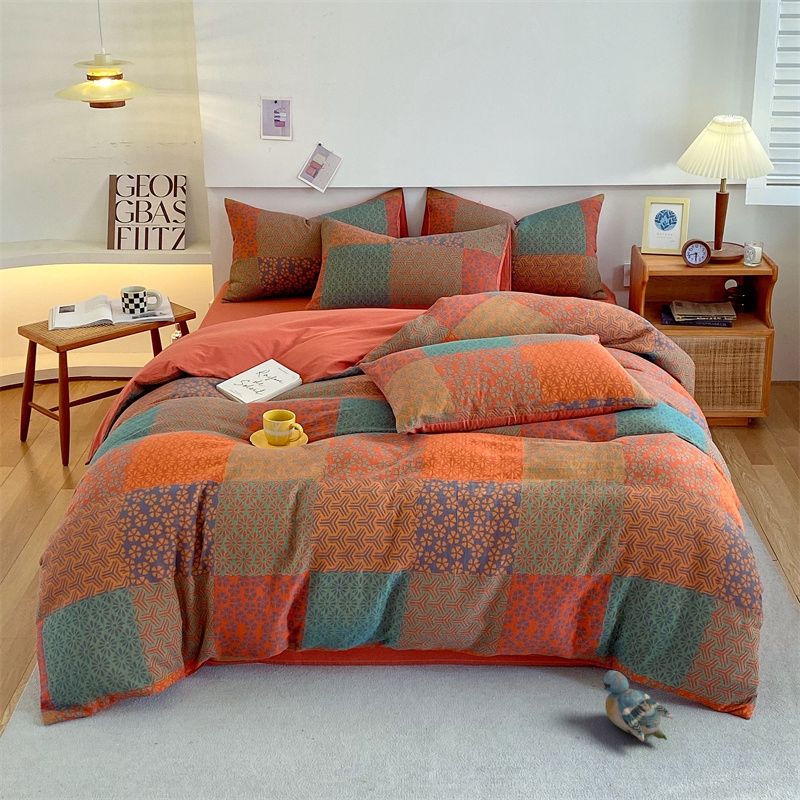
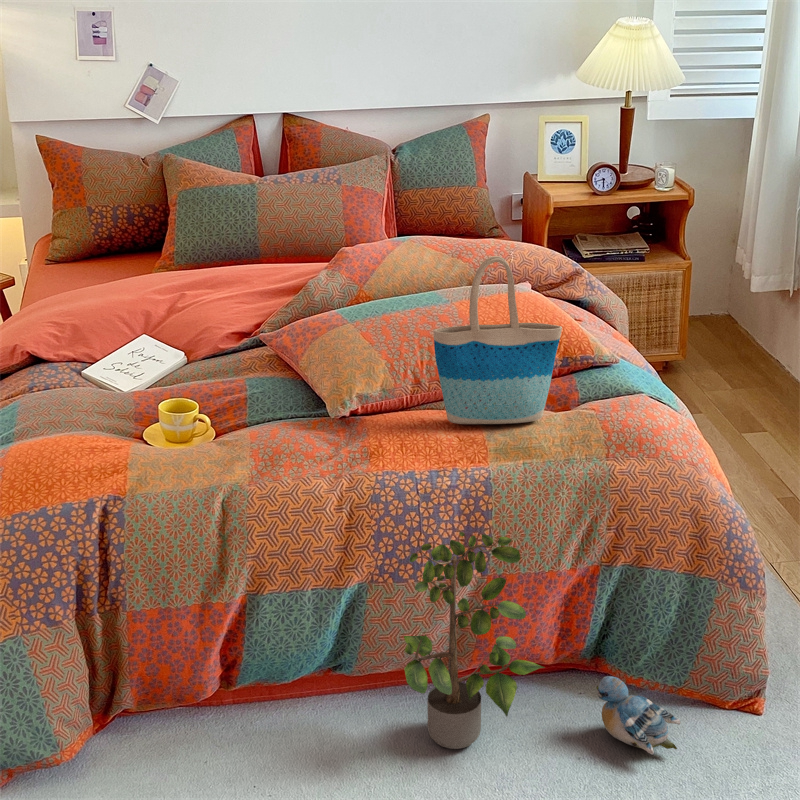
tote bag: none [487,306,597,449] -> present [433,256,562,424]
potted plant: none [435,533,557,719] -> present [404,532,544,749]

